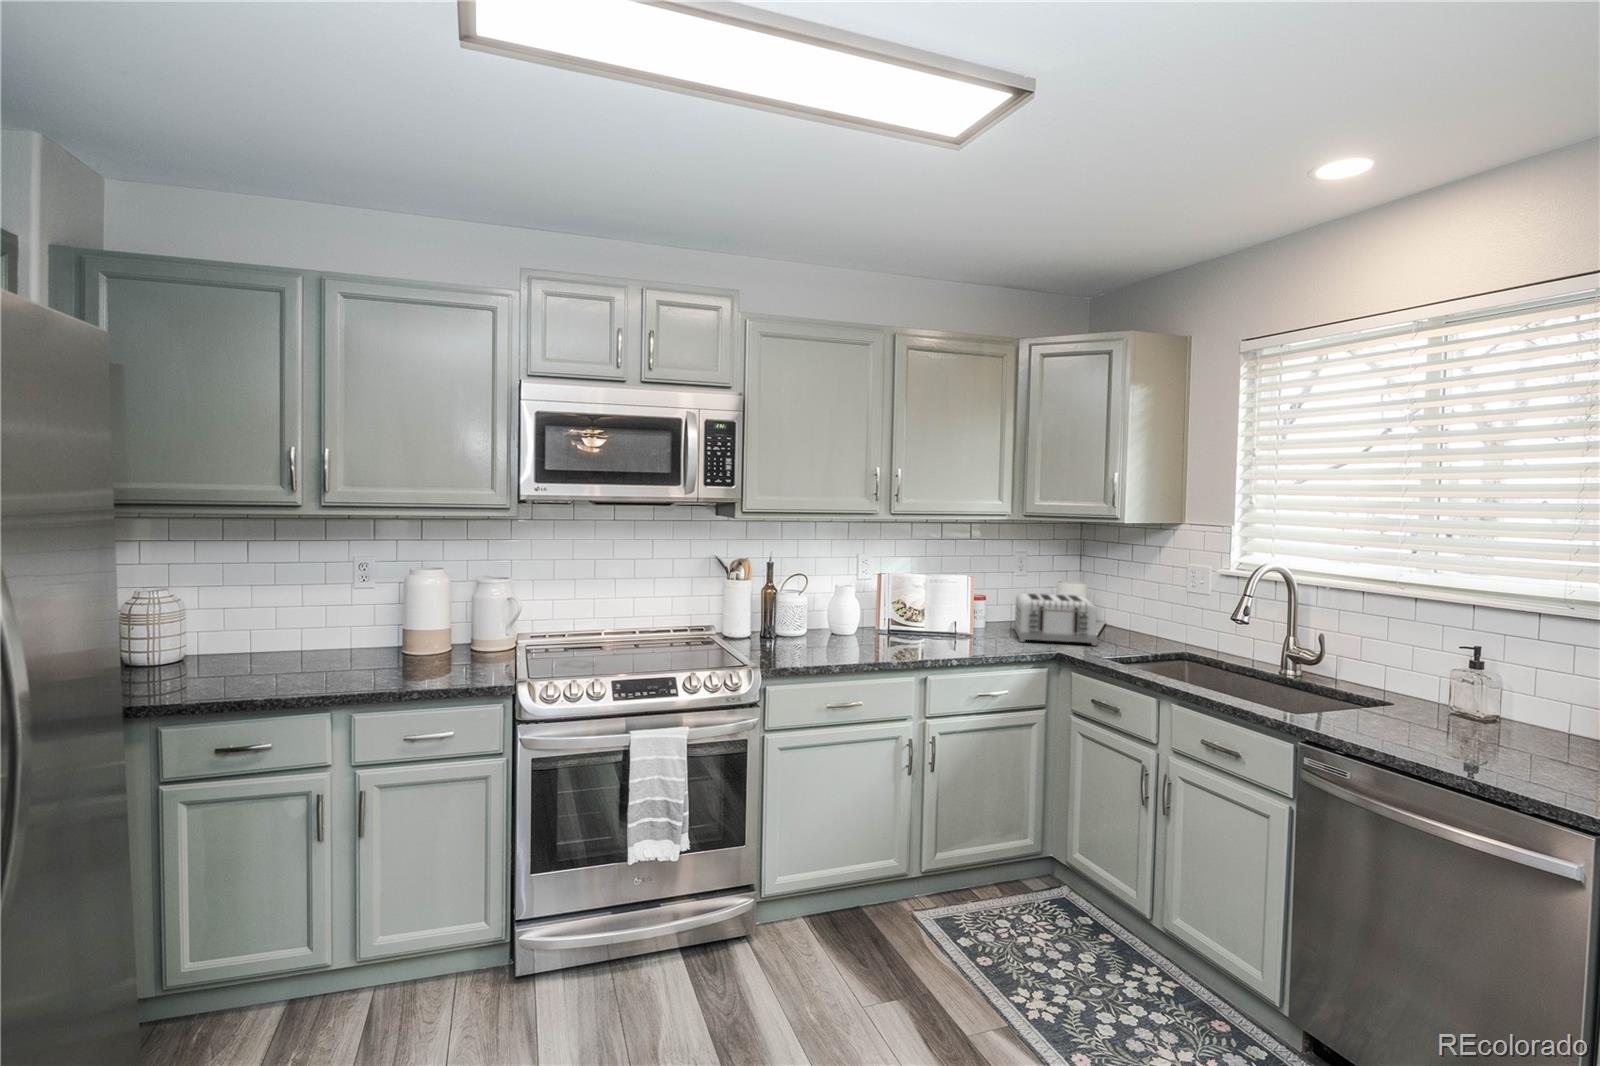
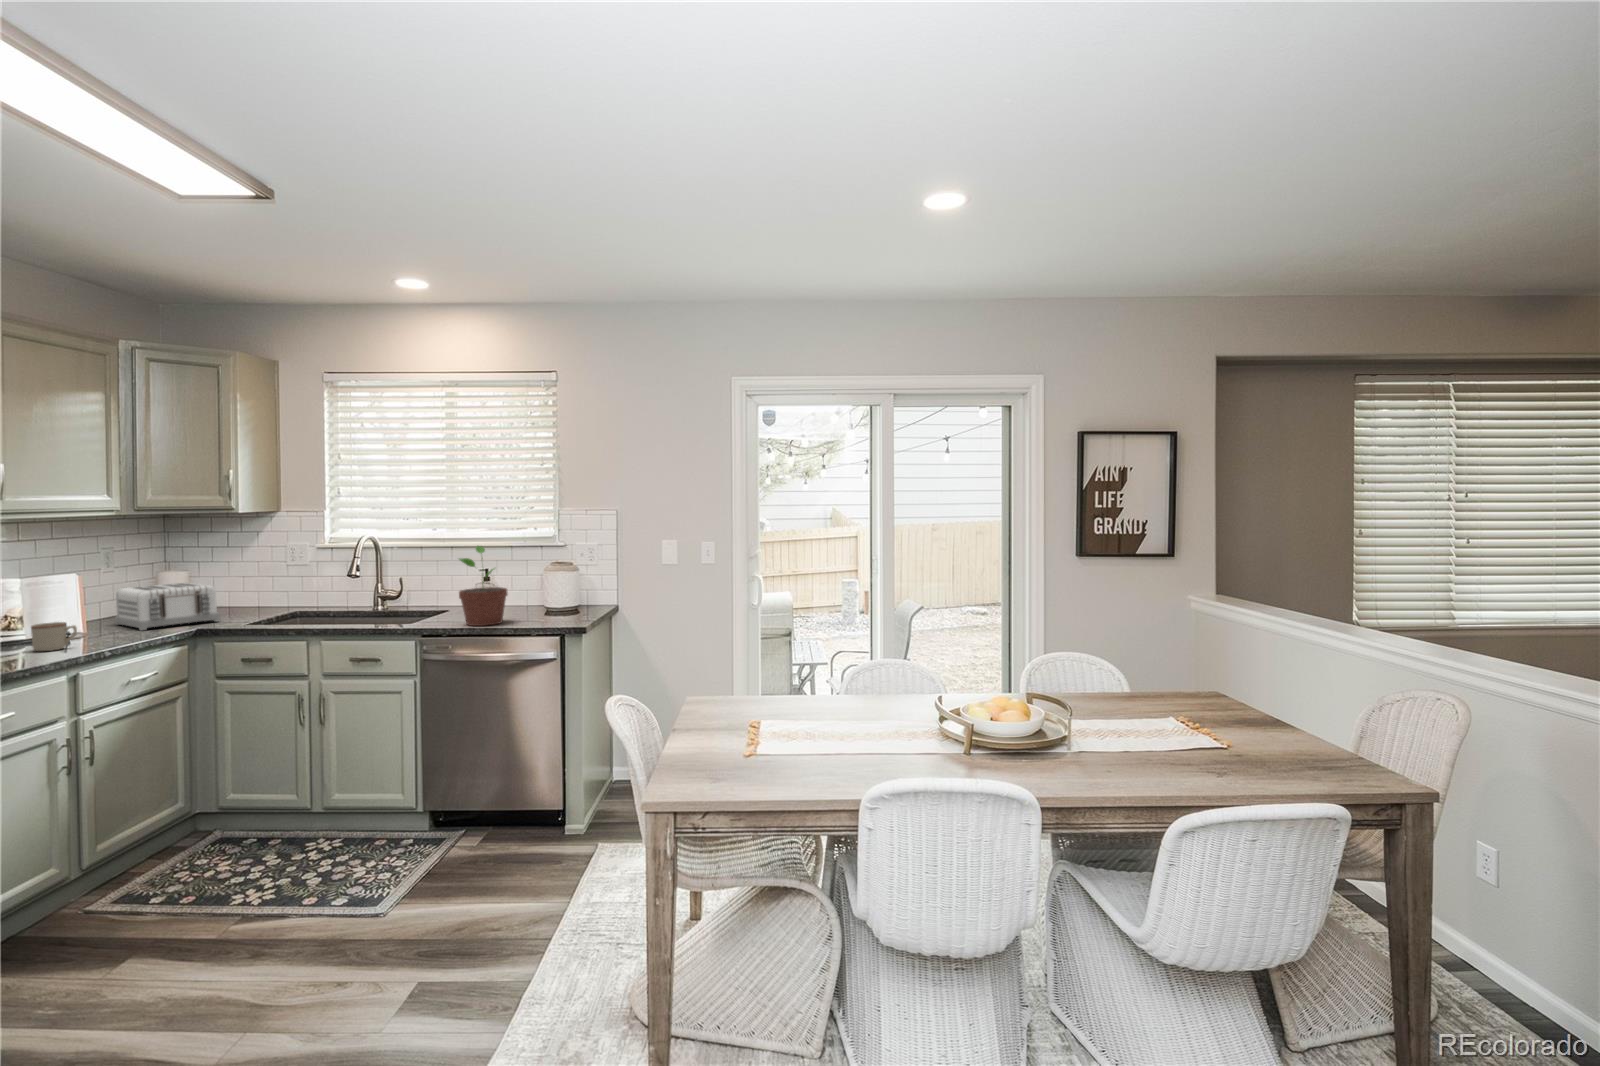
potted plant: none [1388,603,1491,752] -> present [459,546,508,626]
mug: none [916,621,949,650] -> present [31,622,77,651]

